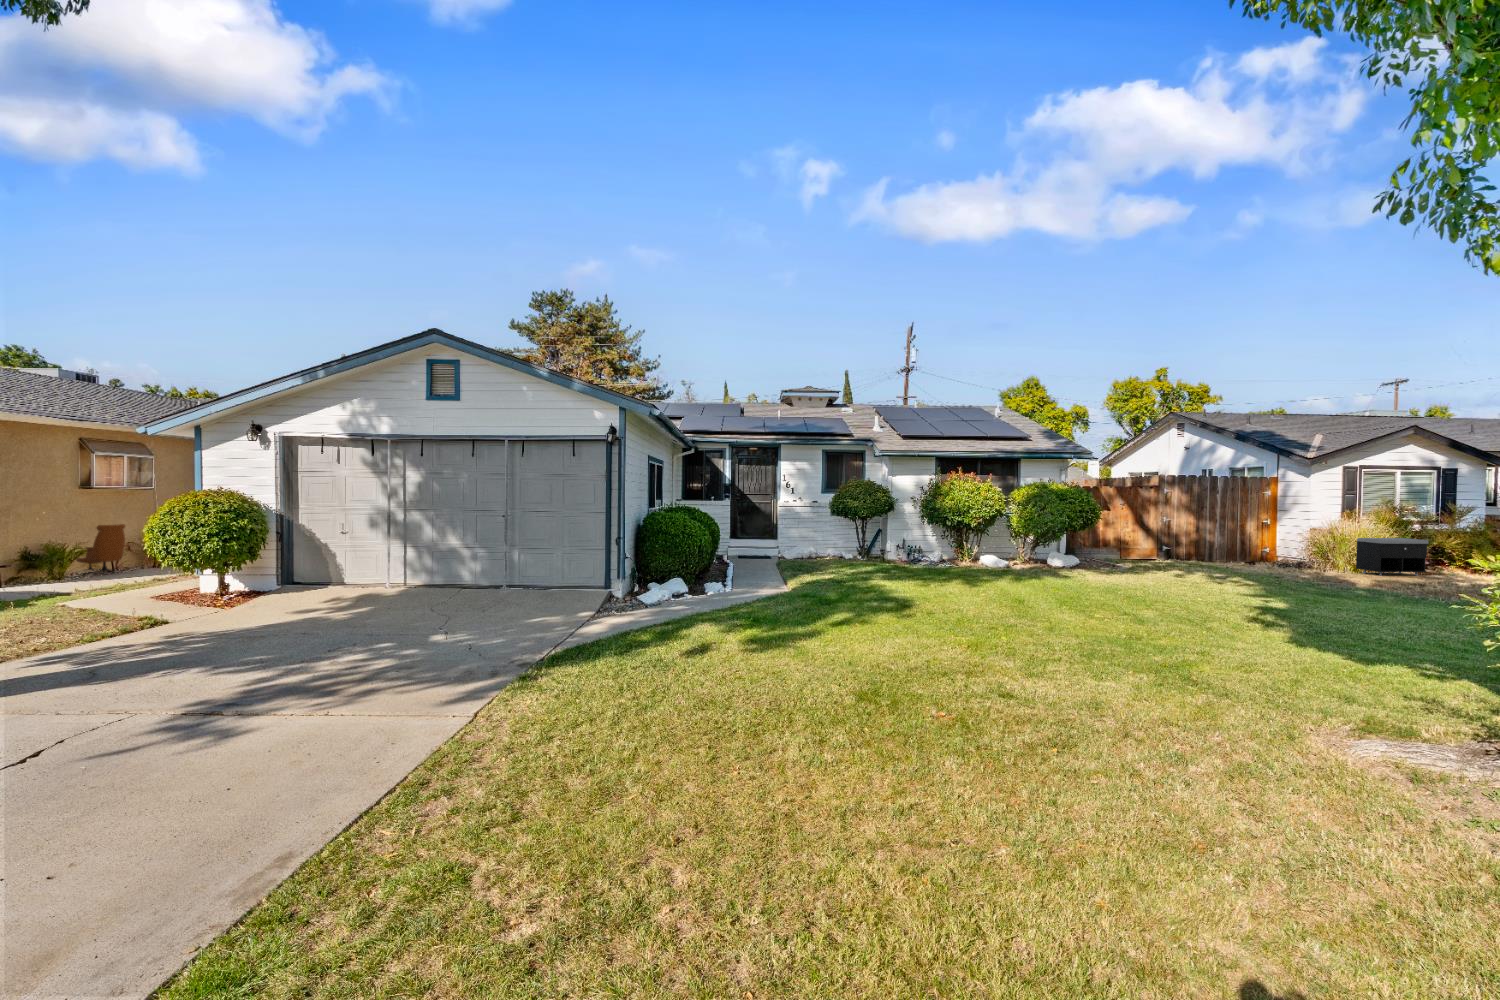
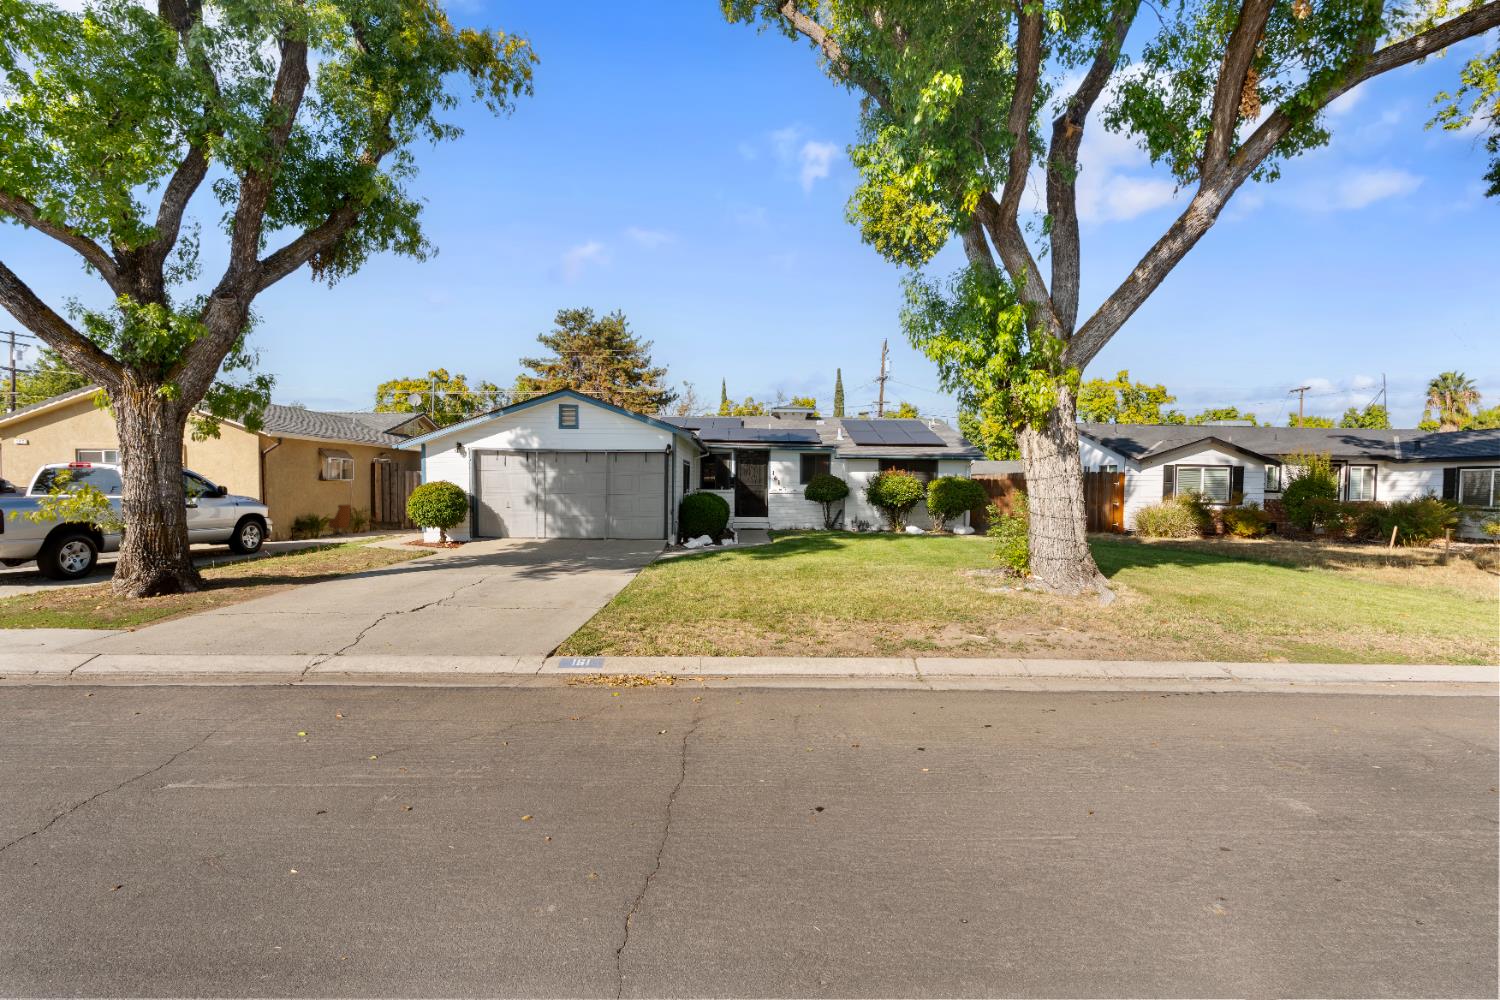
storage bench: present [1356,538,1428,576] -> none [1152,513,1192,537]

